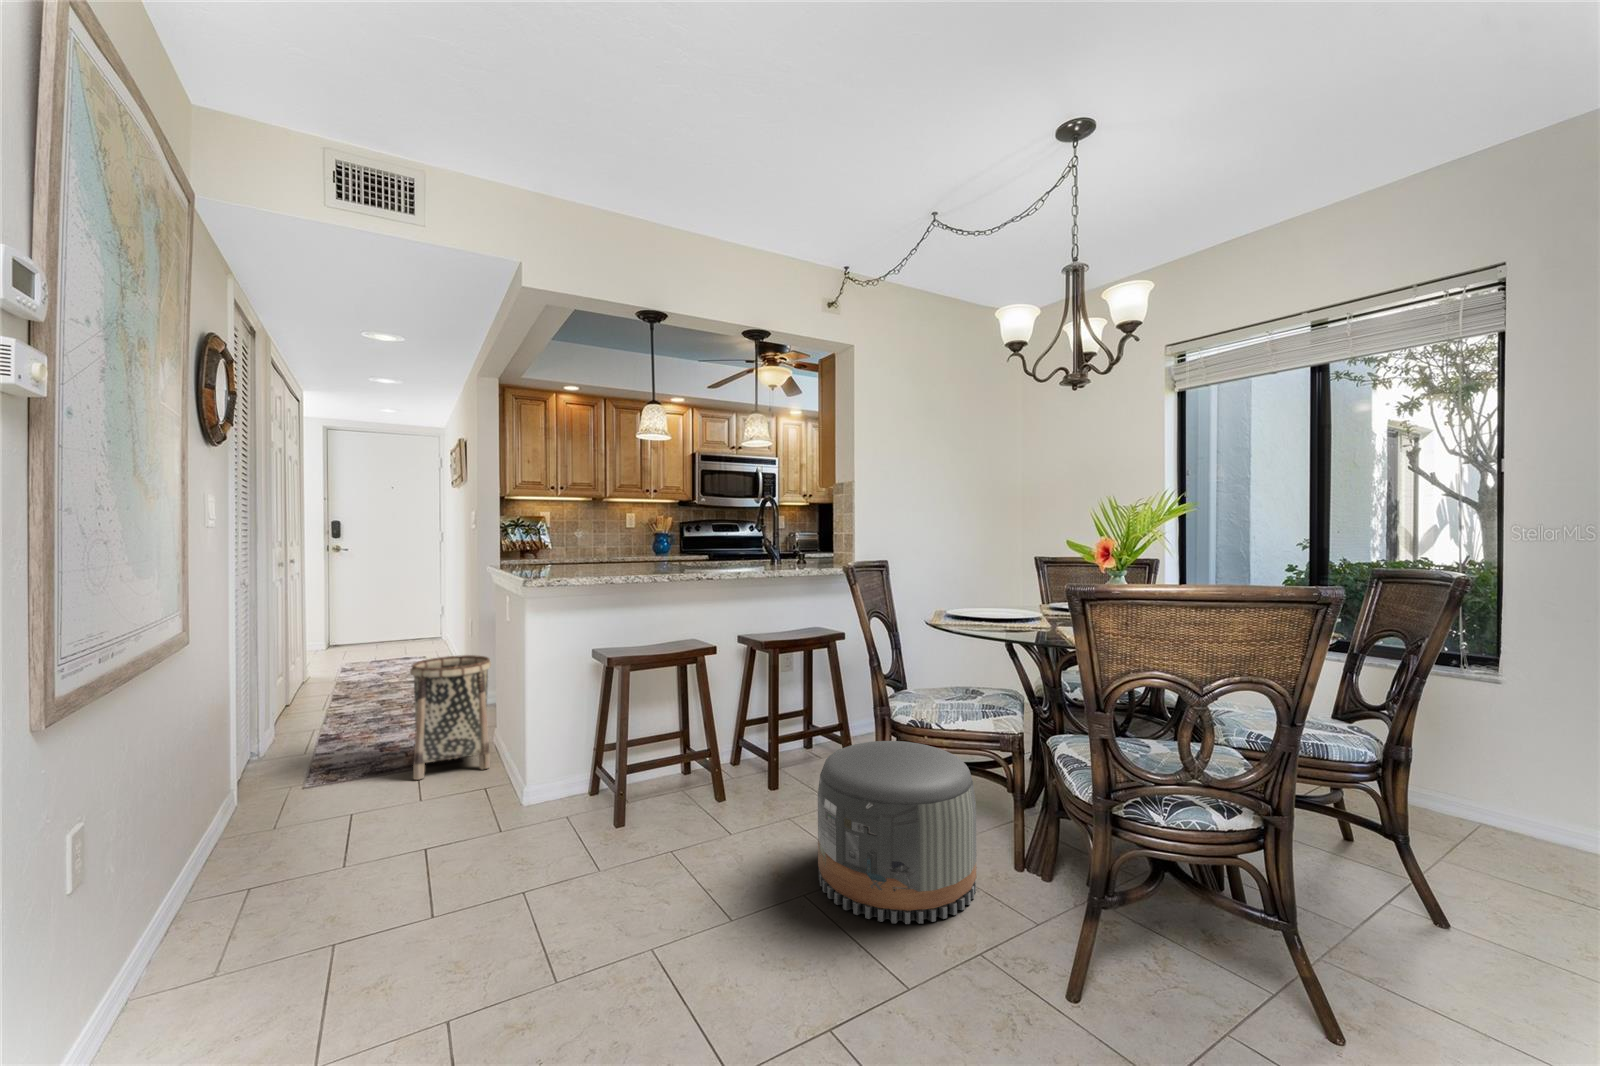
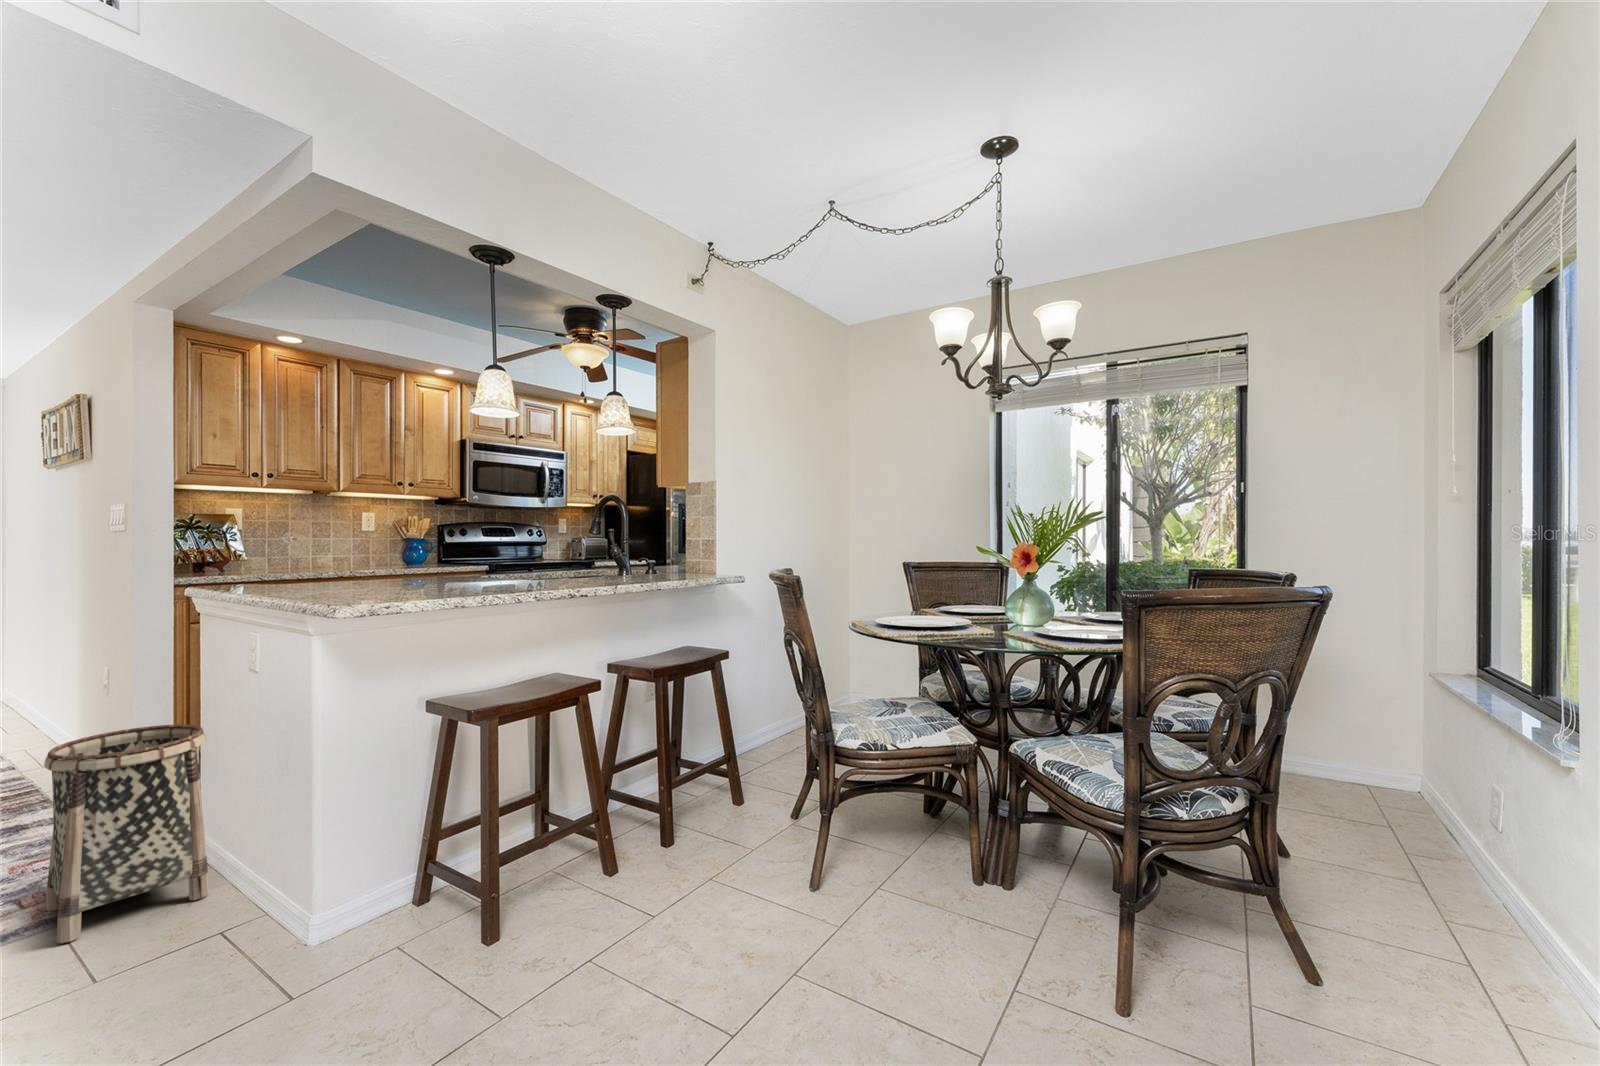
pouf: present [818,741,977,924] -> none [780,770,959,987]

